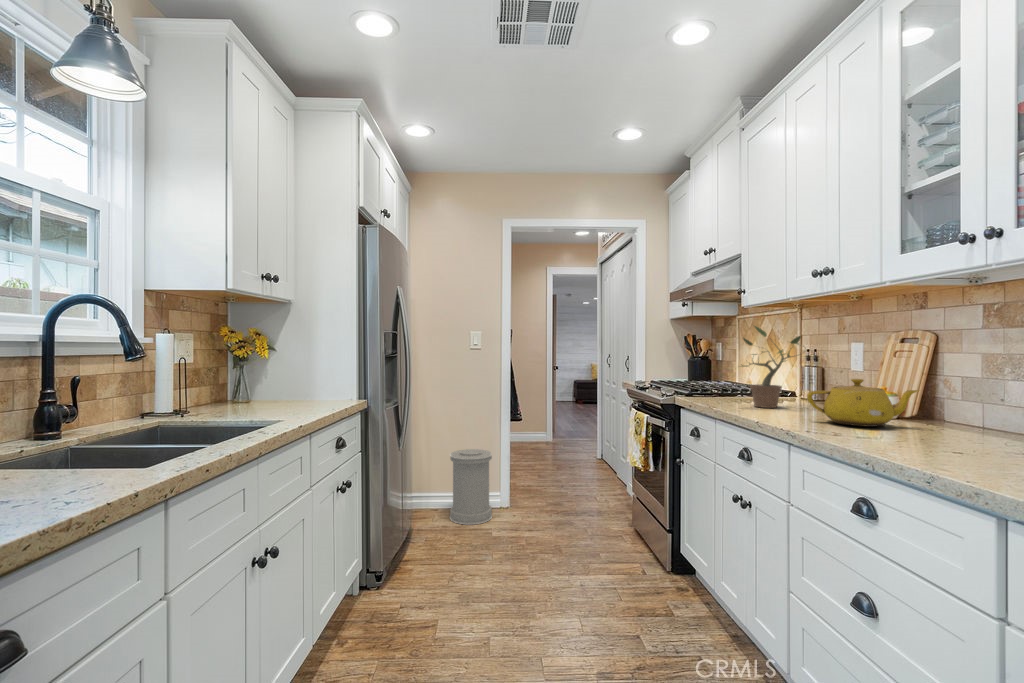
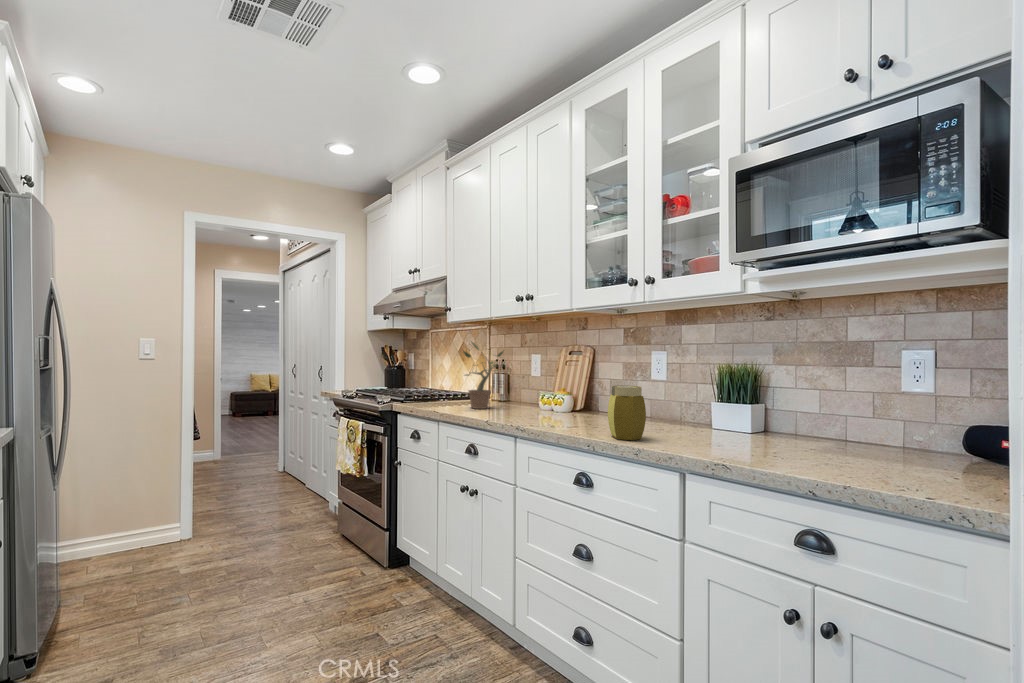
teapot: present [807,379,919,427] -> none [521,384,584,418]
jar: none [918,381,989,465] -> present [608,385,646,440]
trash can: present [450,449,492,525] -> none [77,486,156,594]

